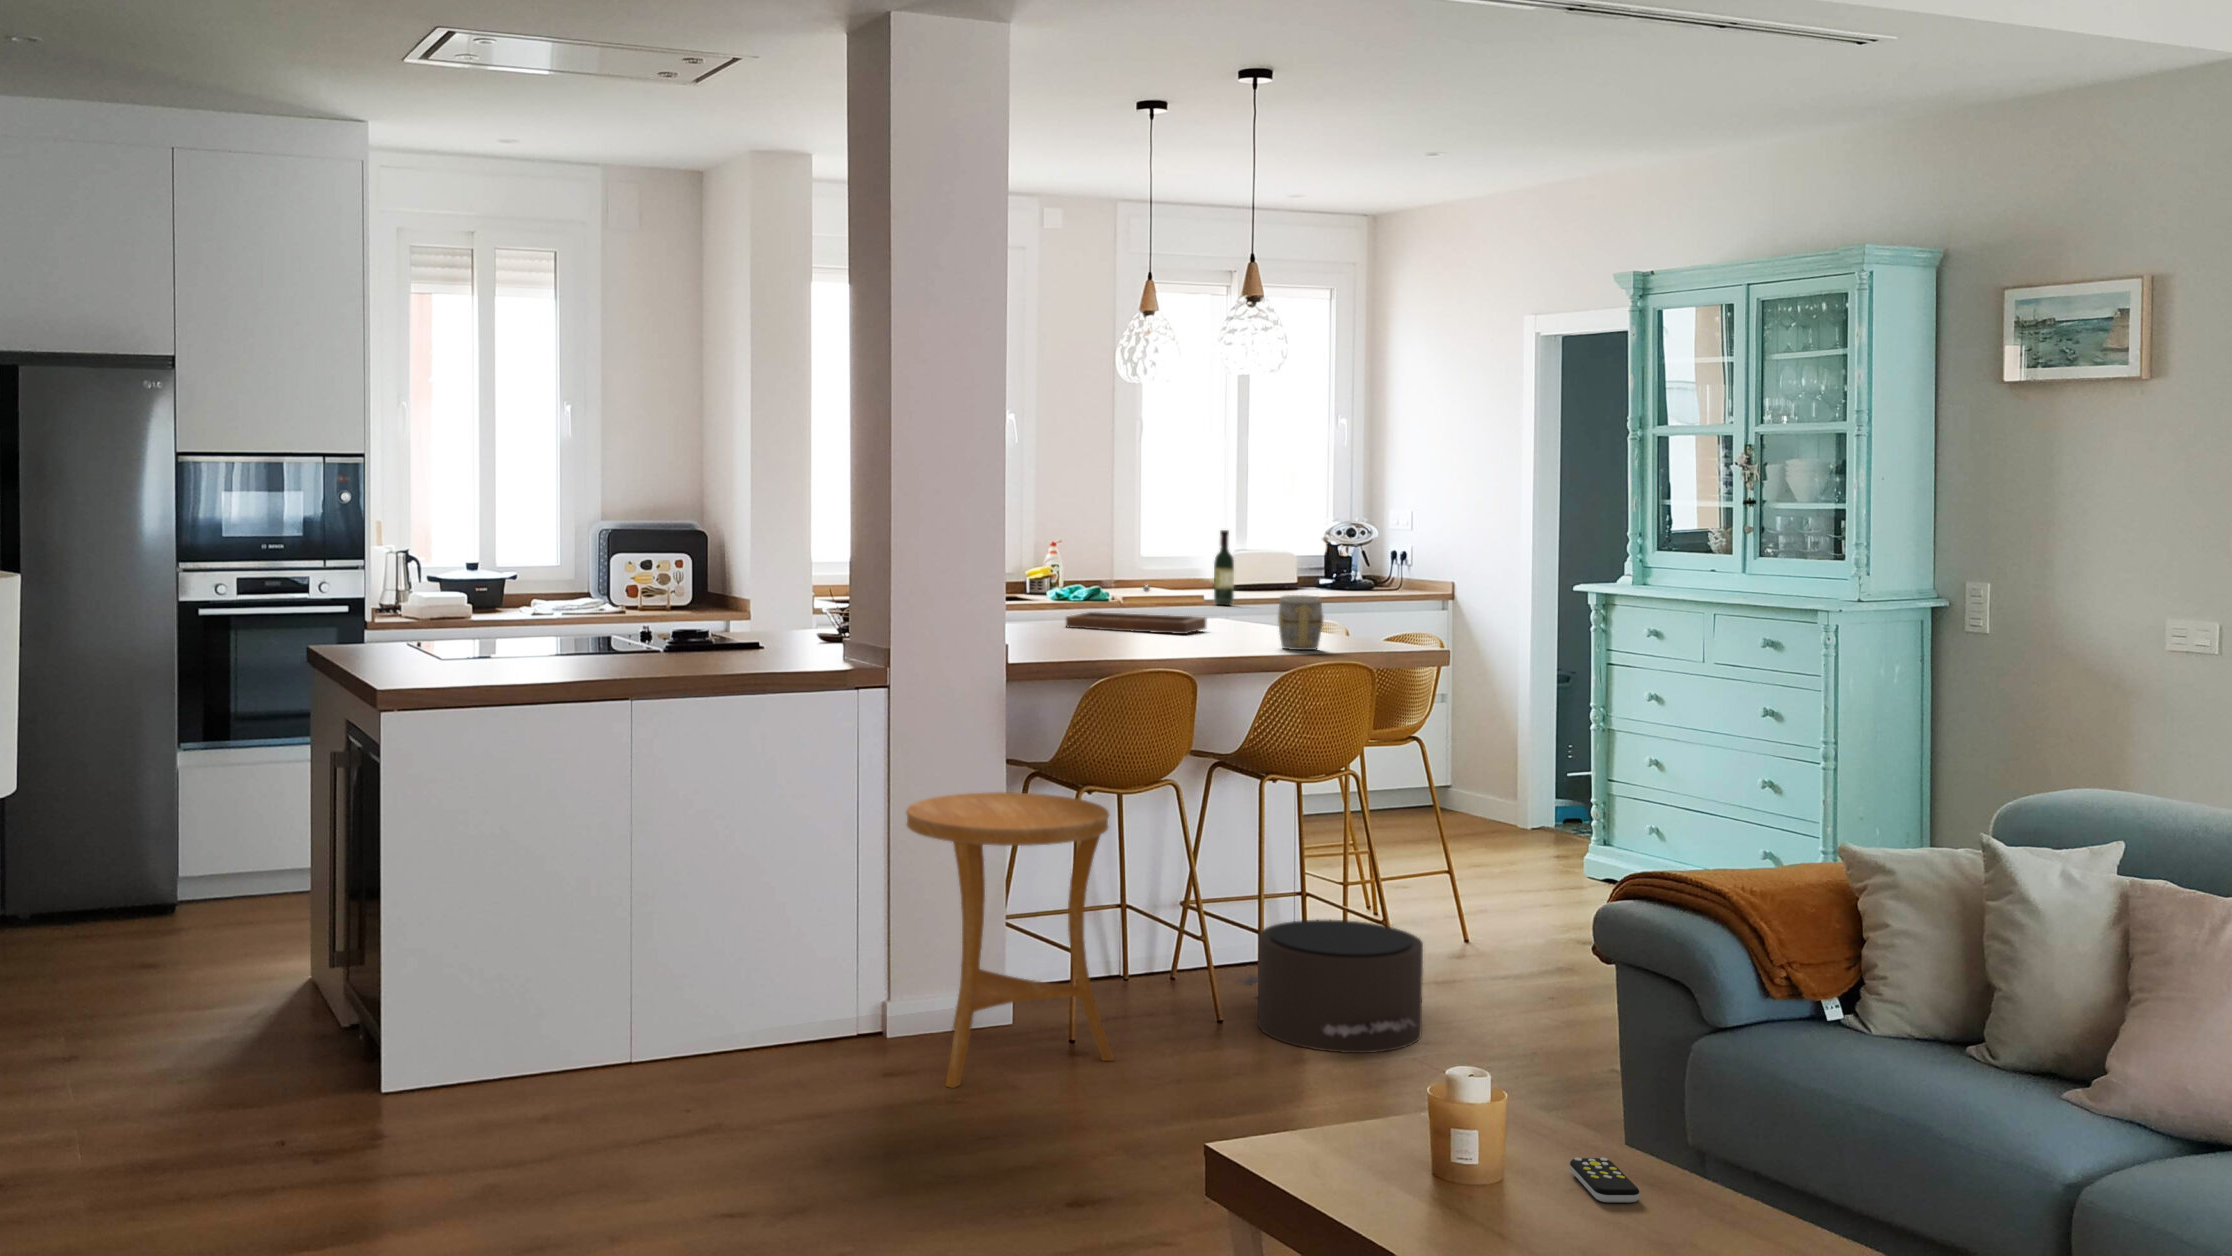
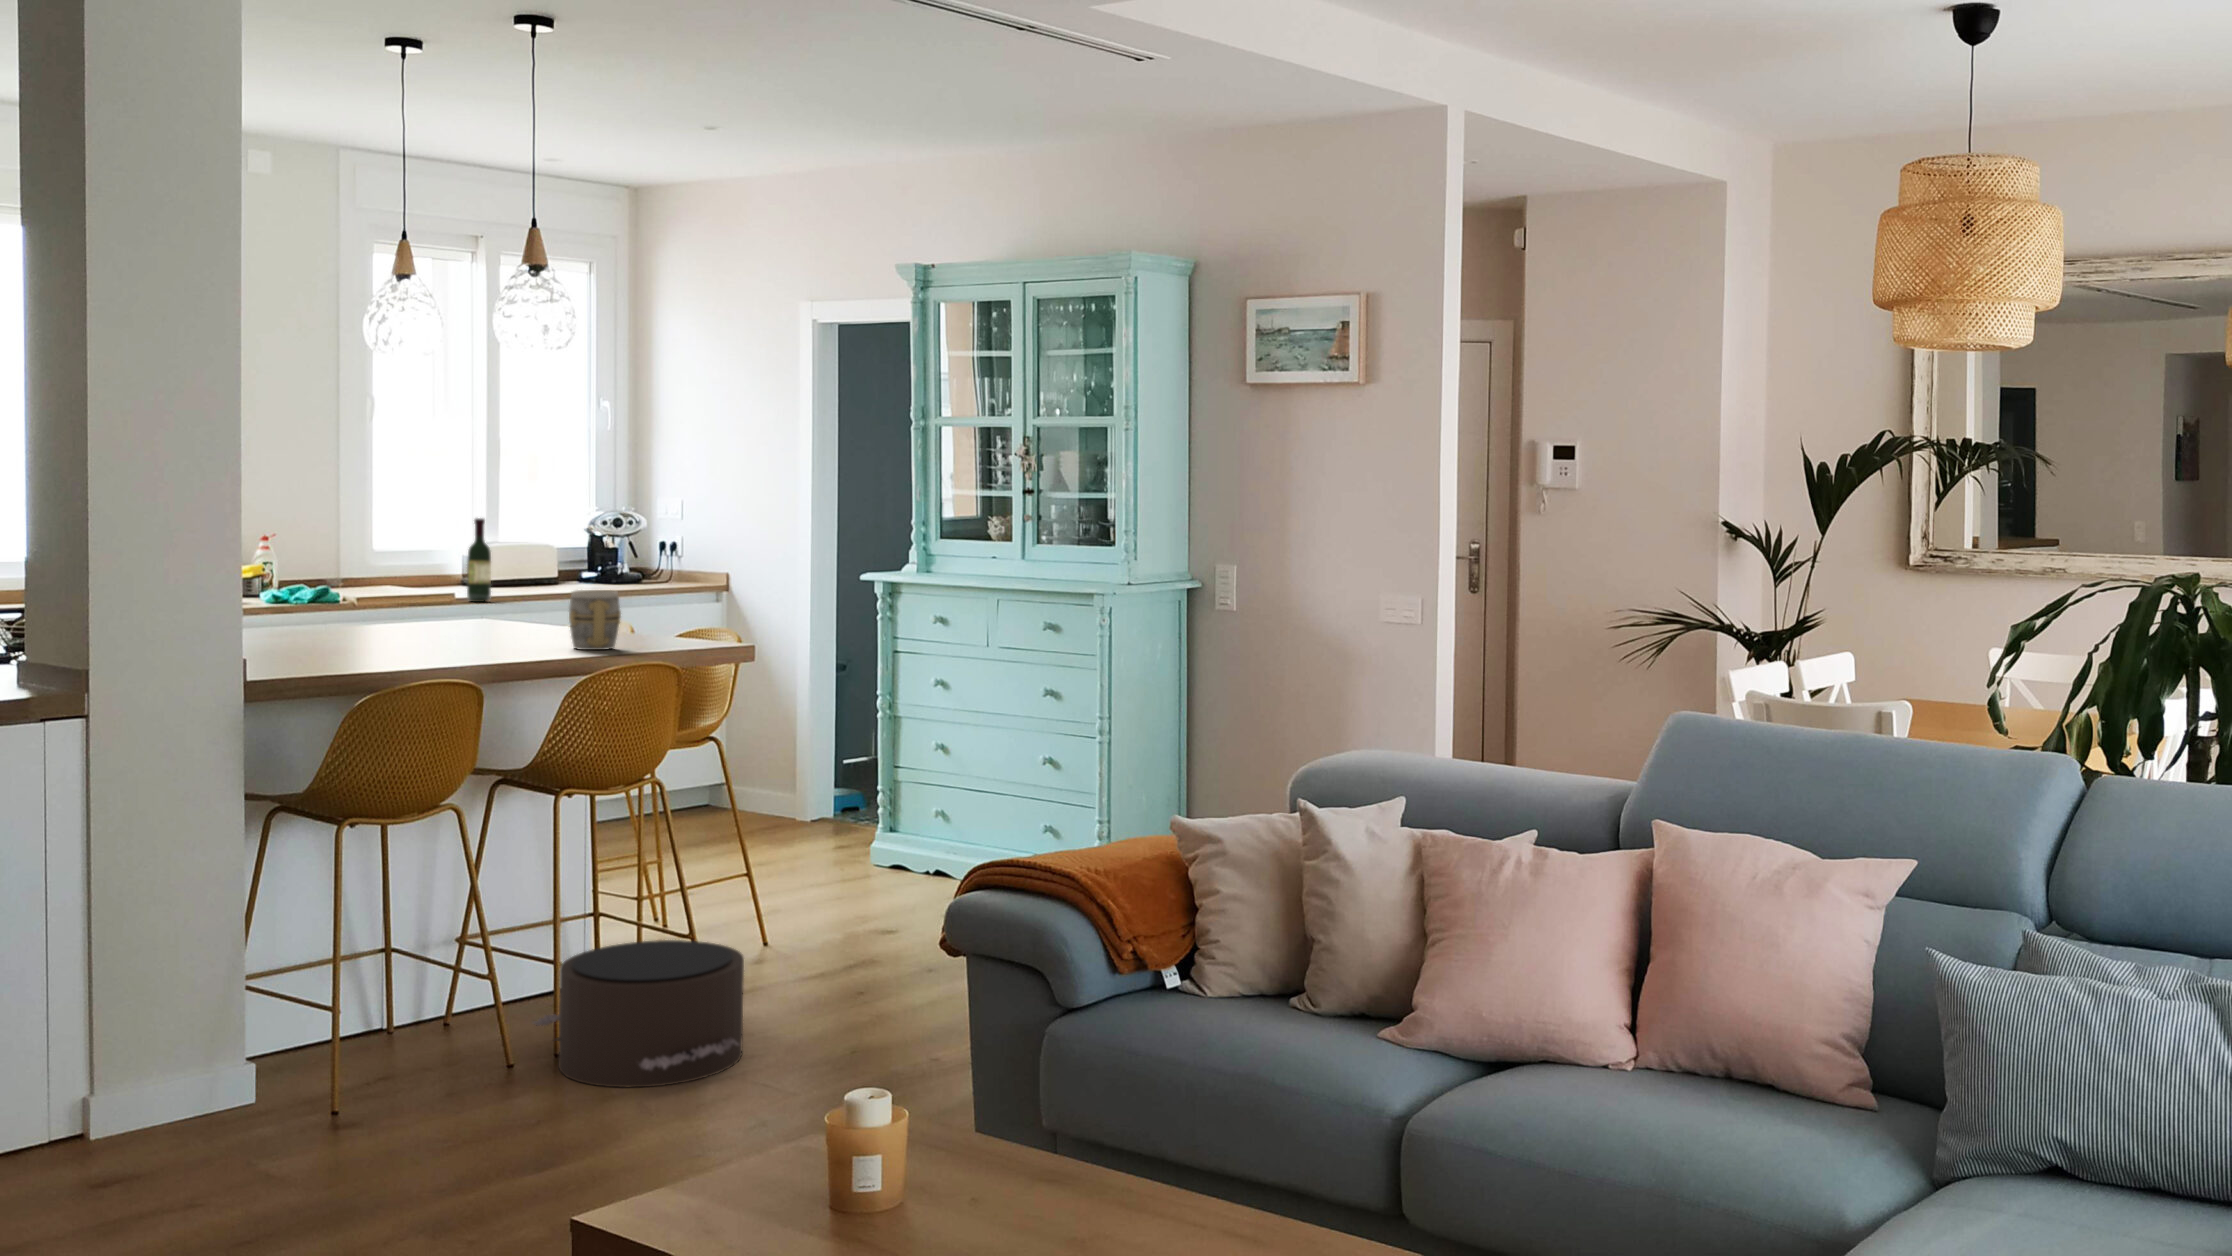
tray: present [1066,585,1207,634] -> none [298,581,475,636]
side table: present [906,792,1114,1088] -> none [100,835,391,1212]
remote control: present [1570,1158,1639,1202] -> none [982,1170,1057,1219]

